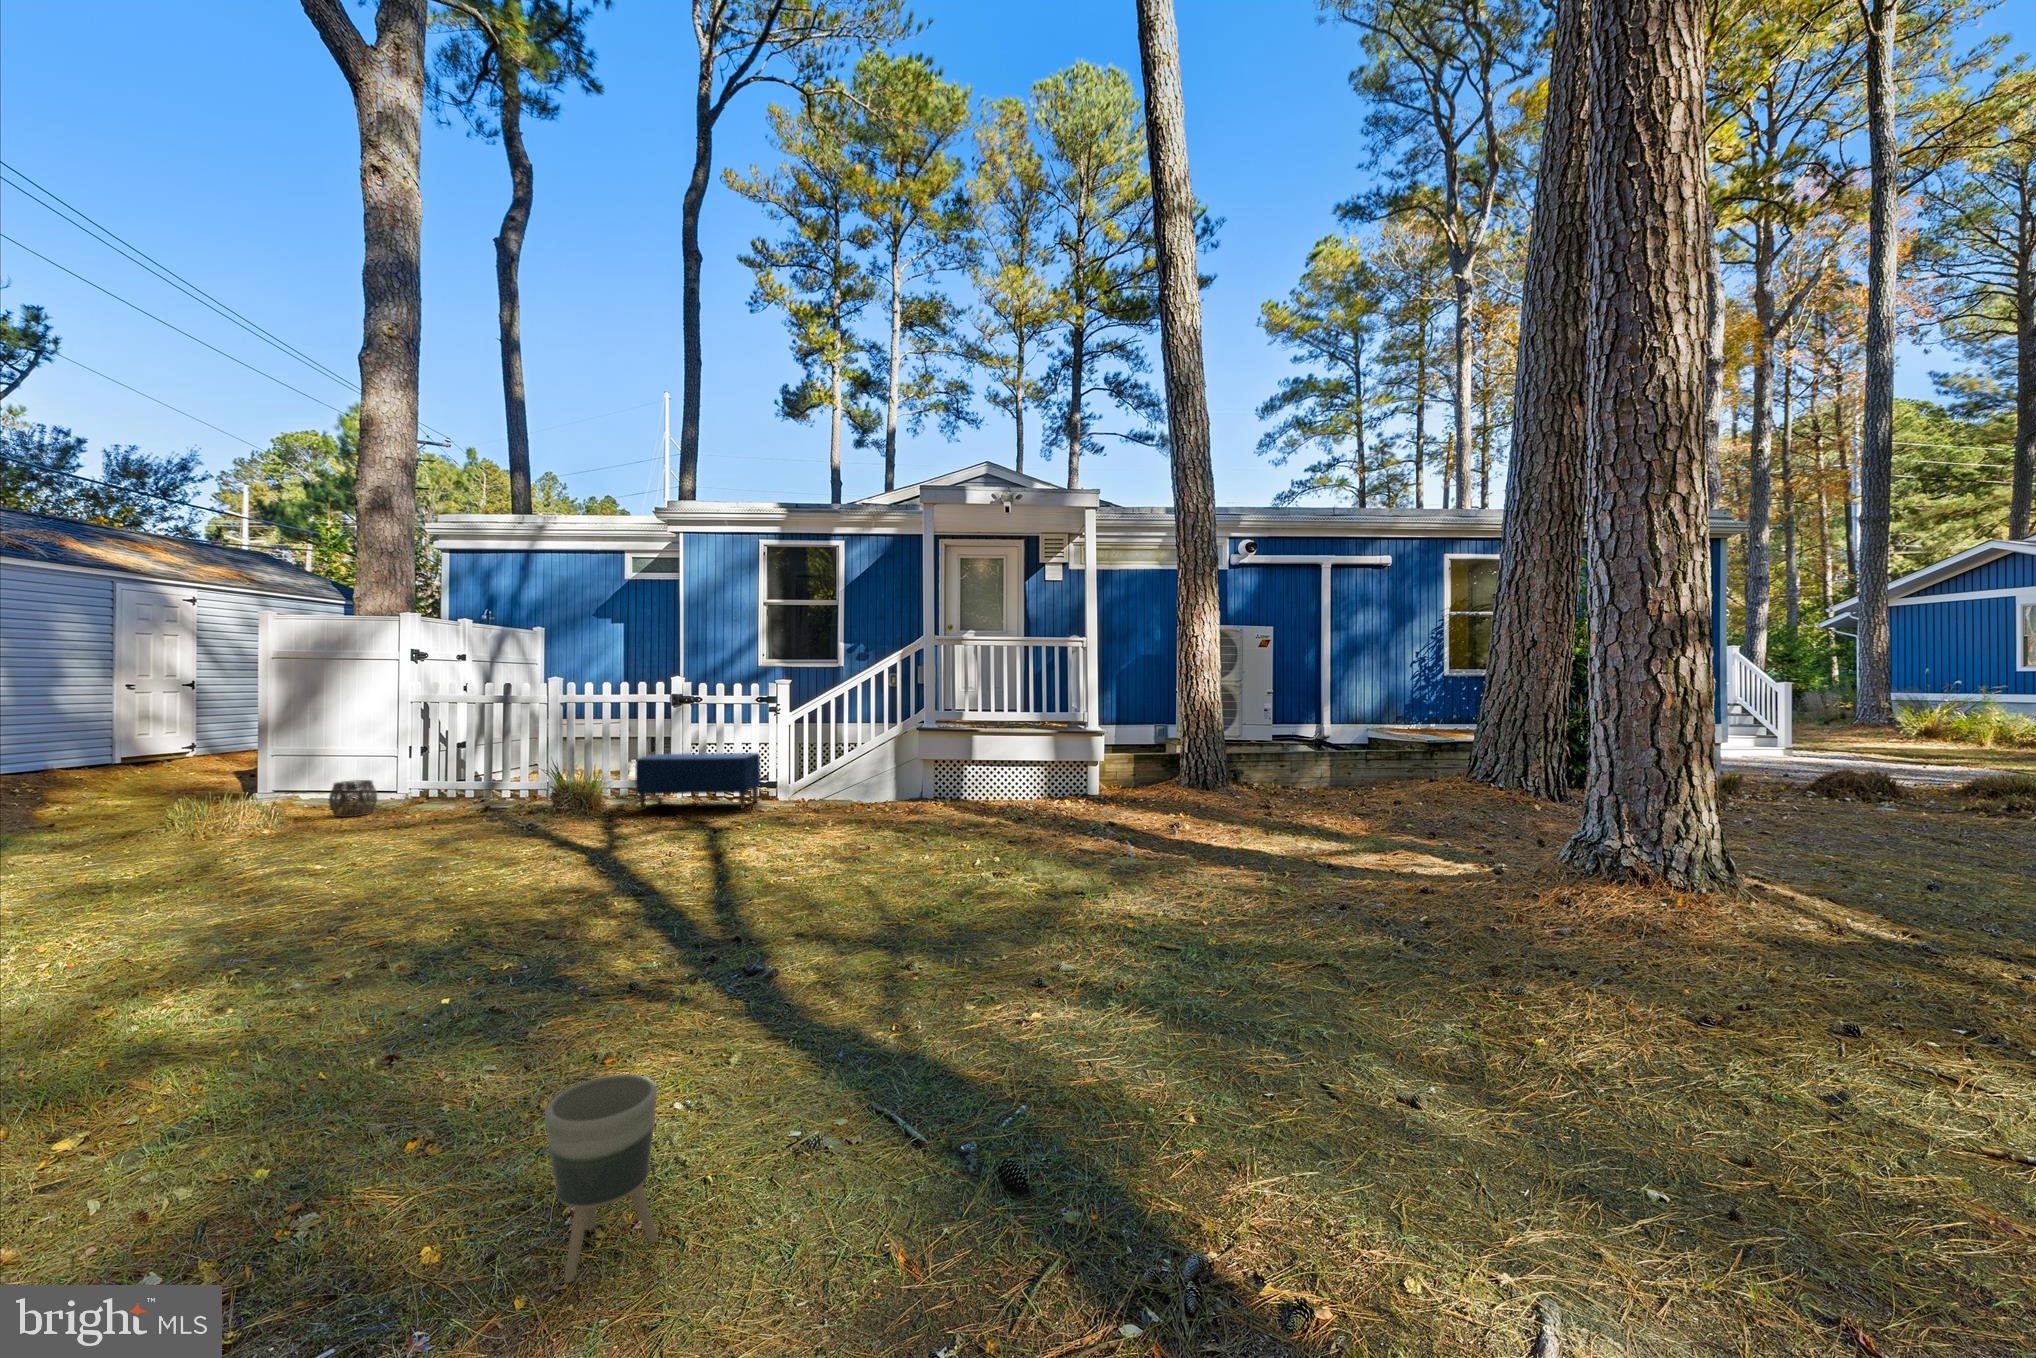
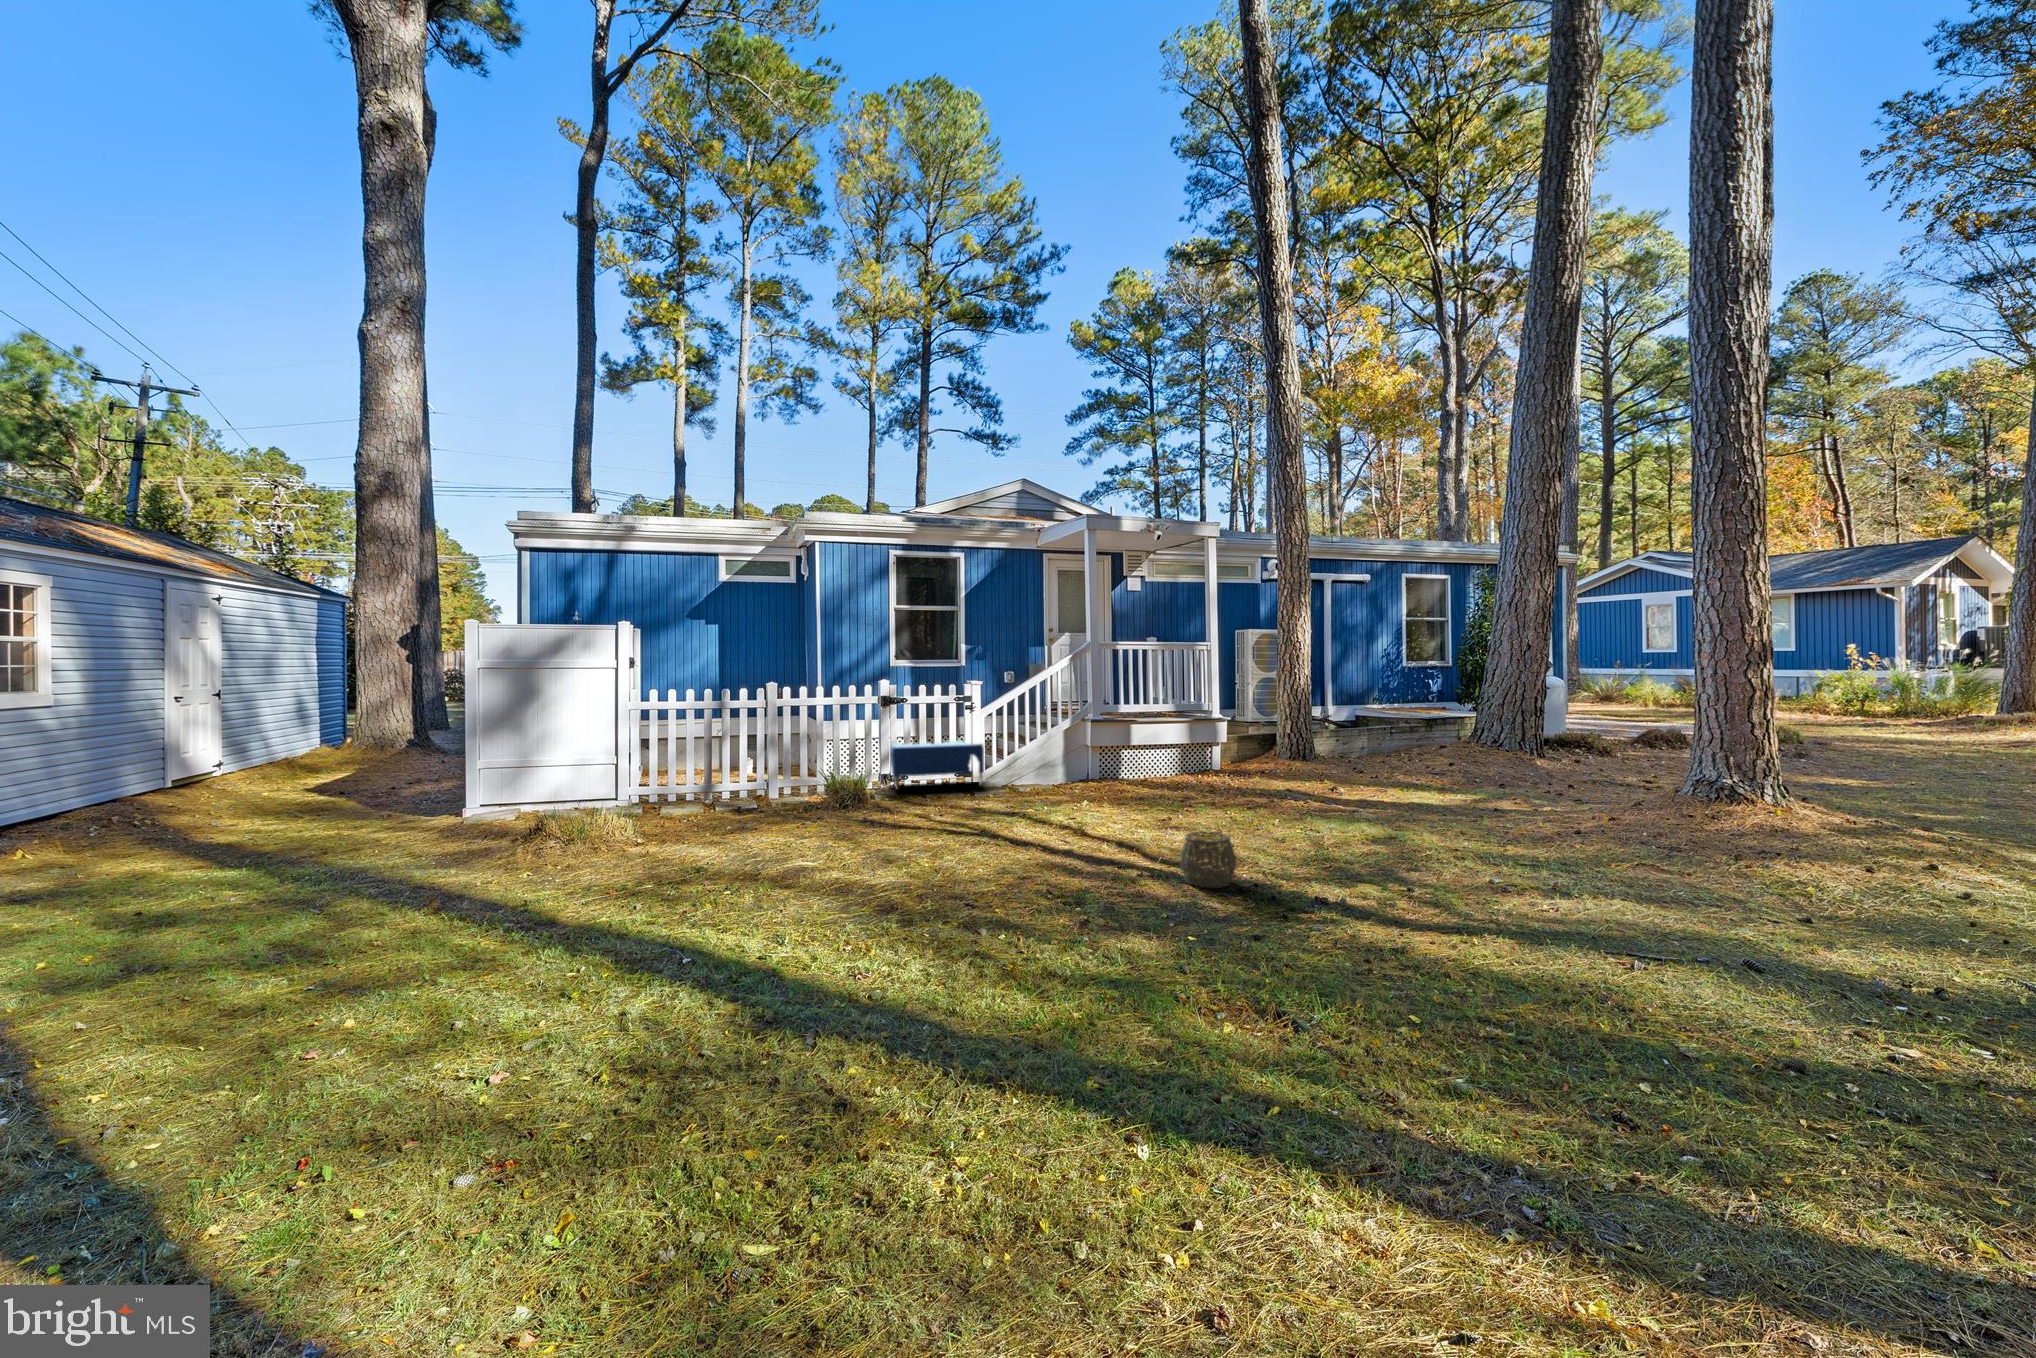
woven basket: present [329,780,377,817] -> present [1180,831,1236,888]
planter: present [545,1074,658,1283] -> none [1547,901,1607,991]

